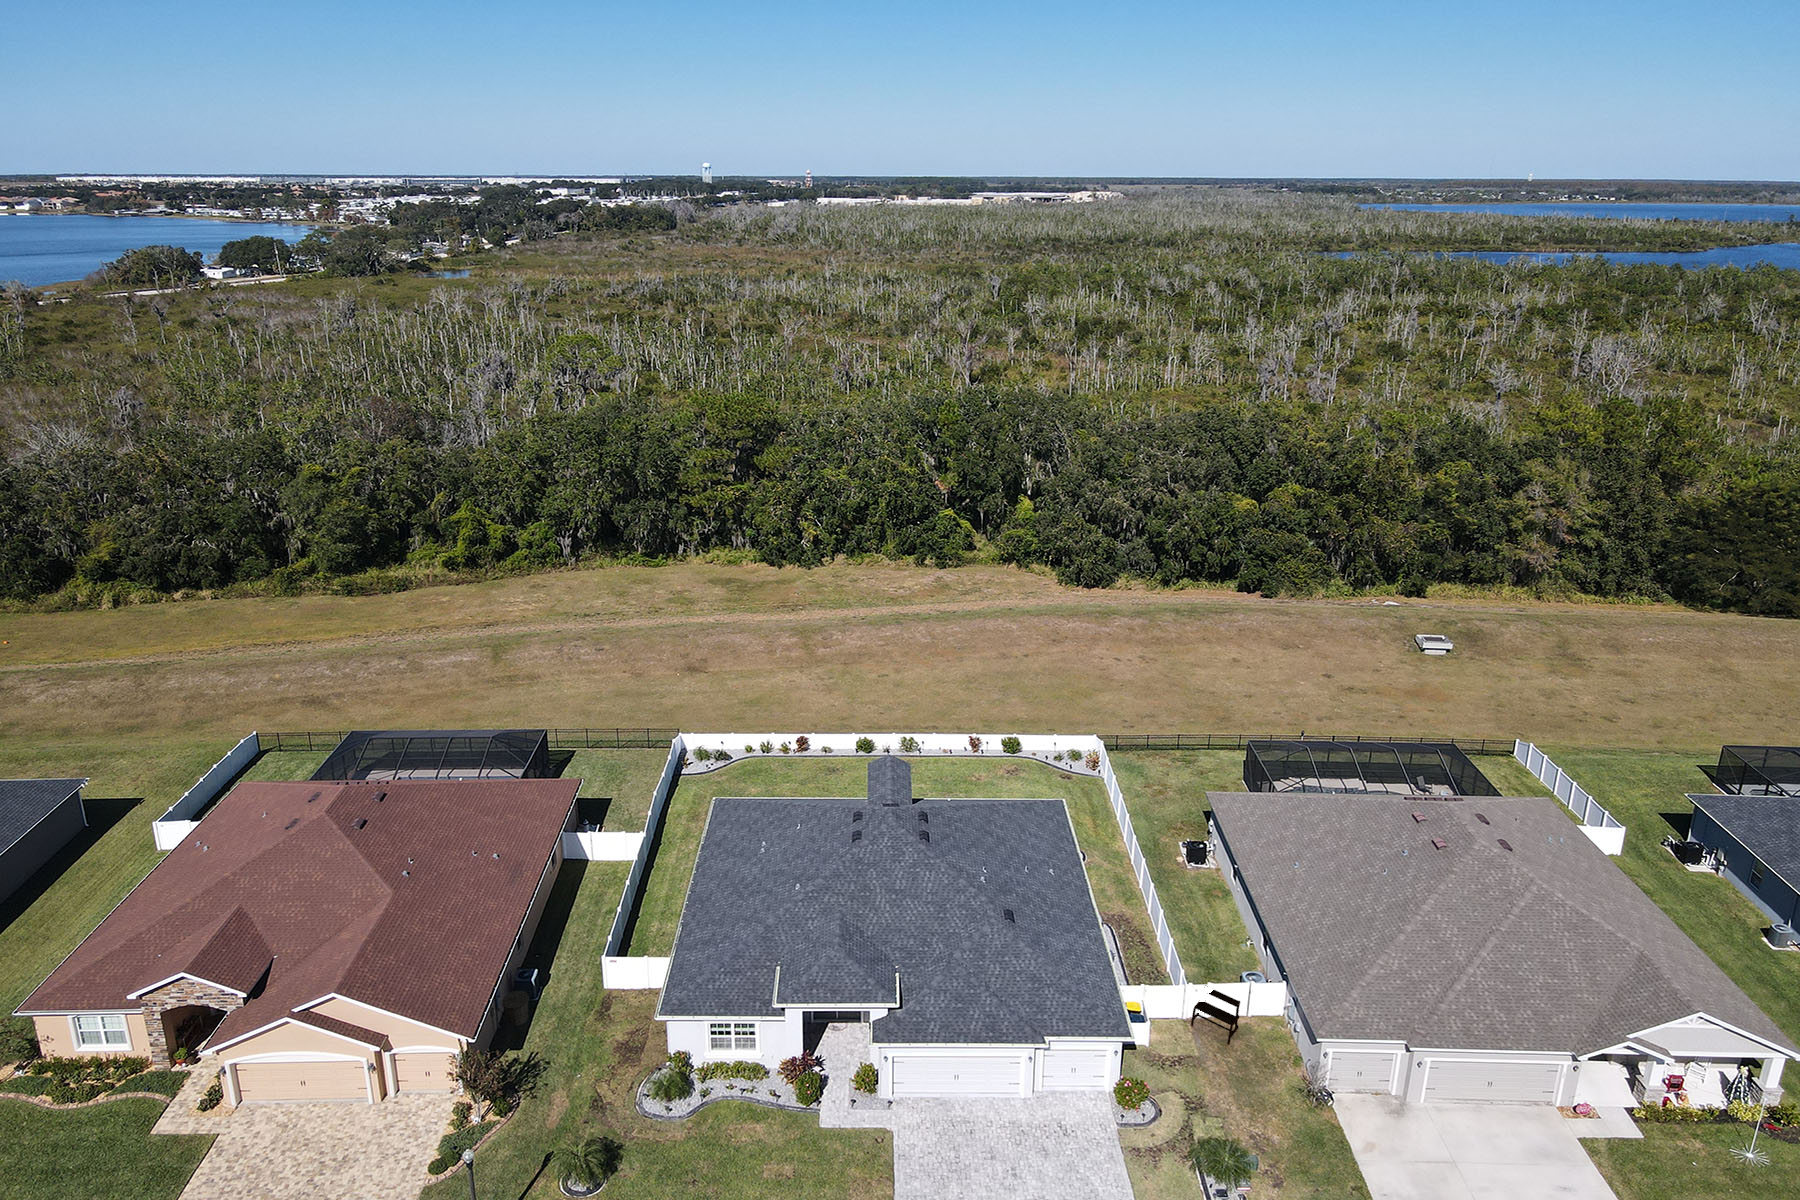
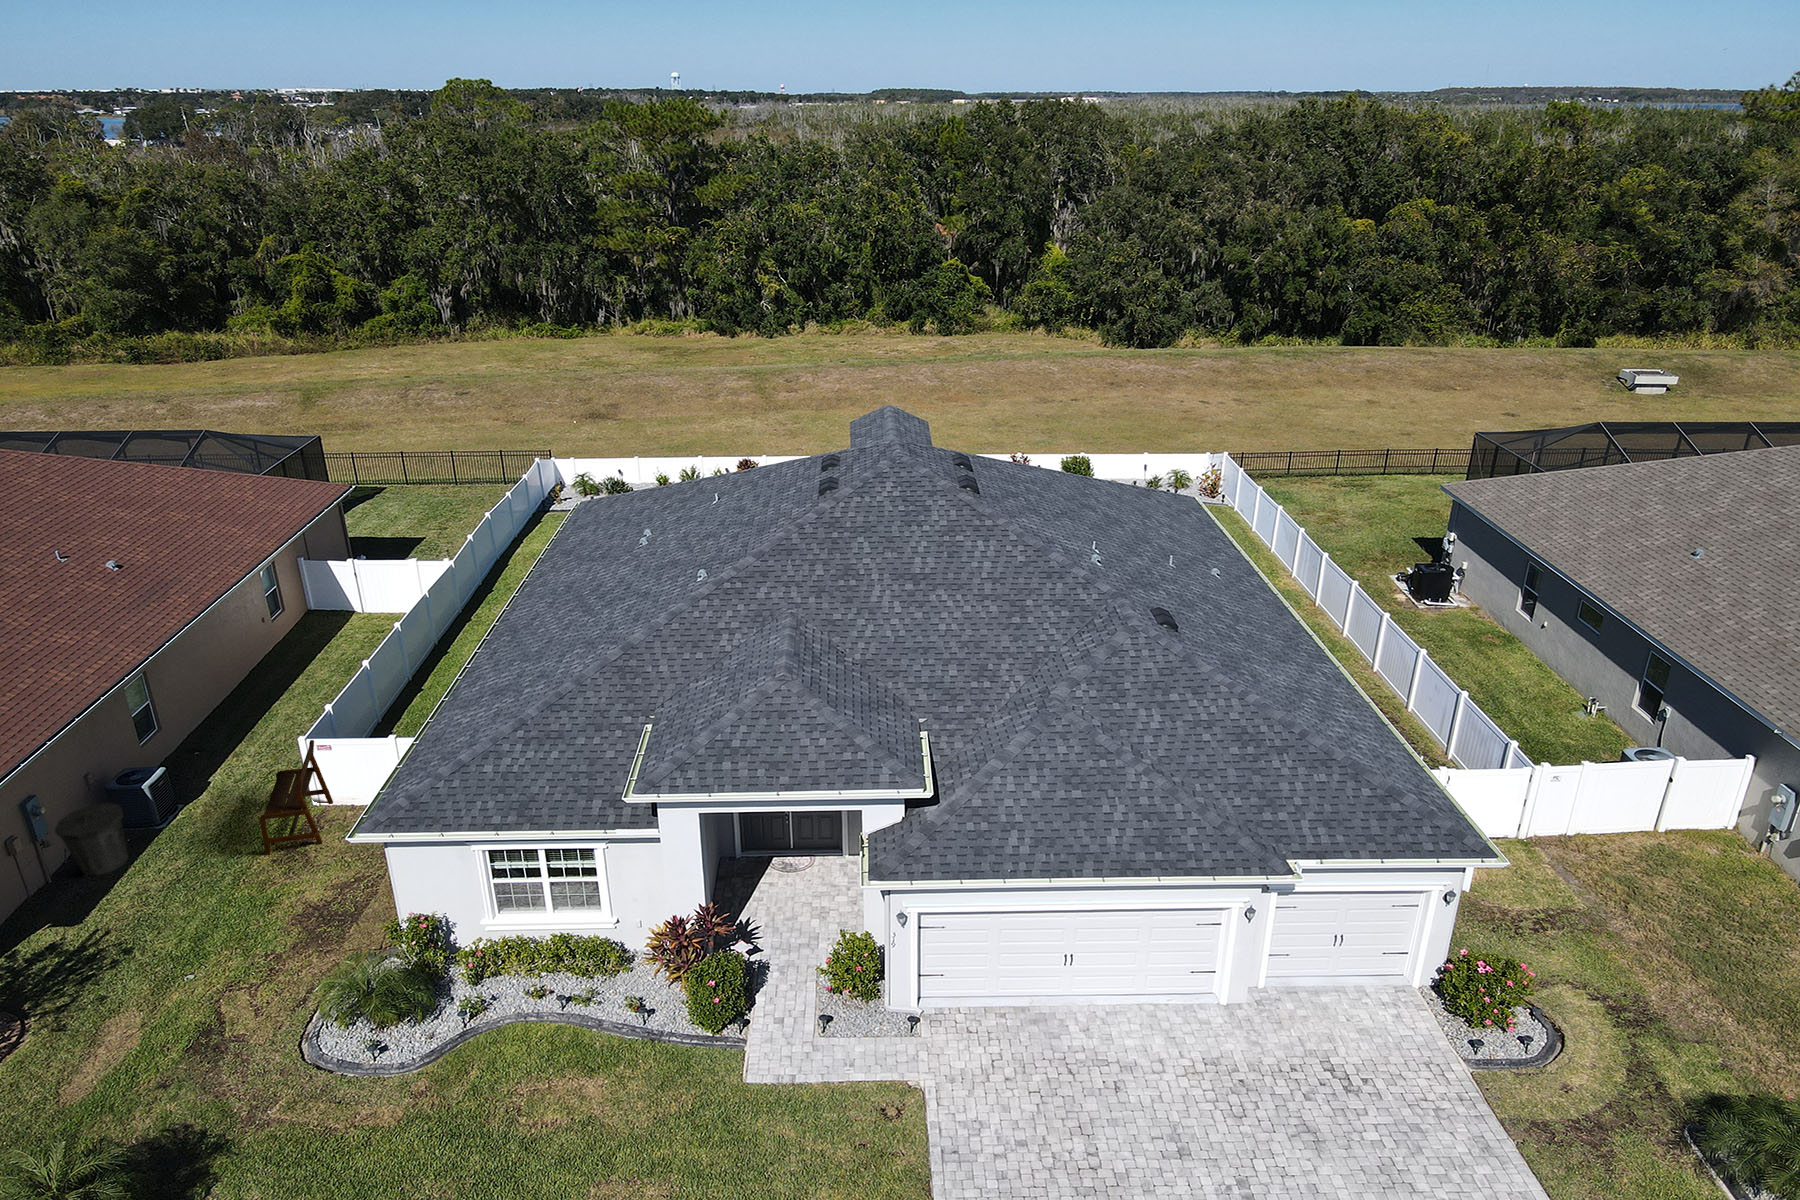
bench: present [1191,985,1240,1045] -> present [260,740,333,855]

